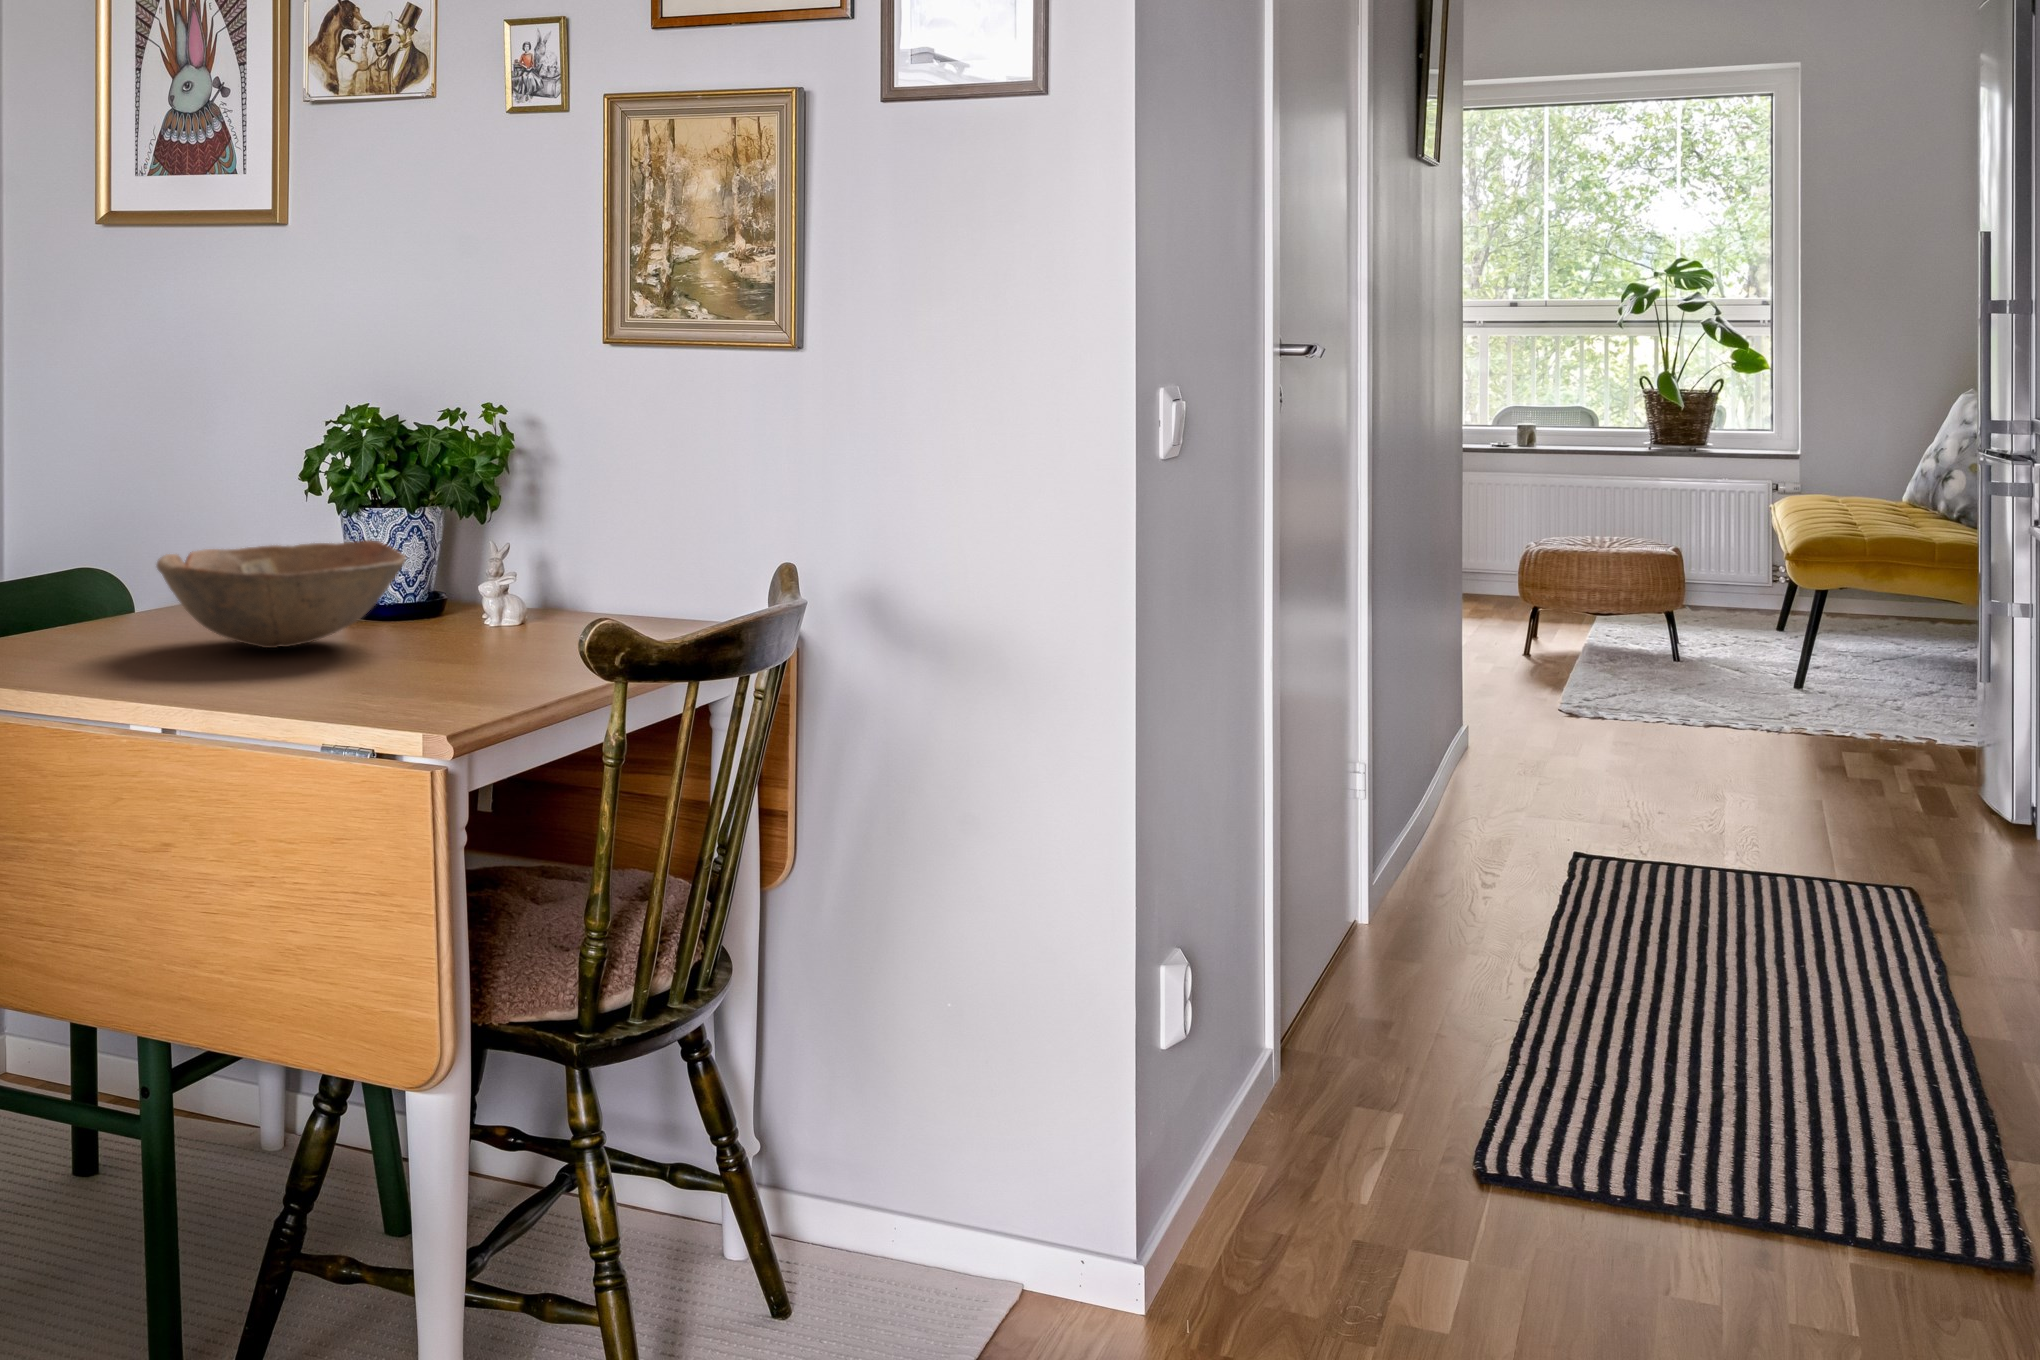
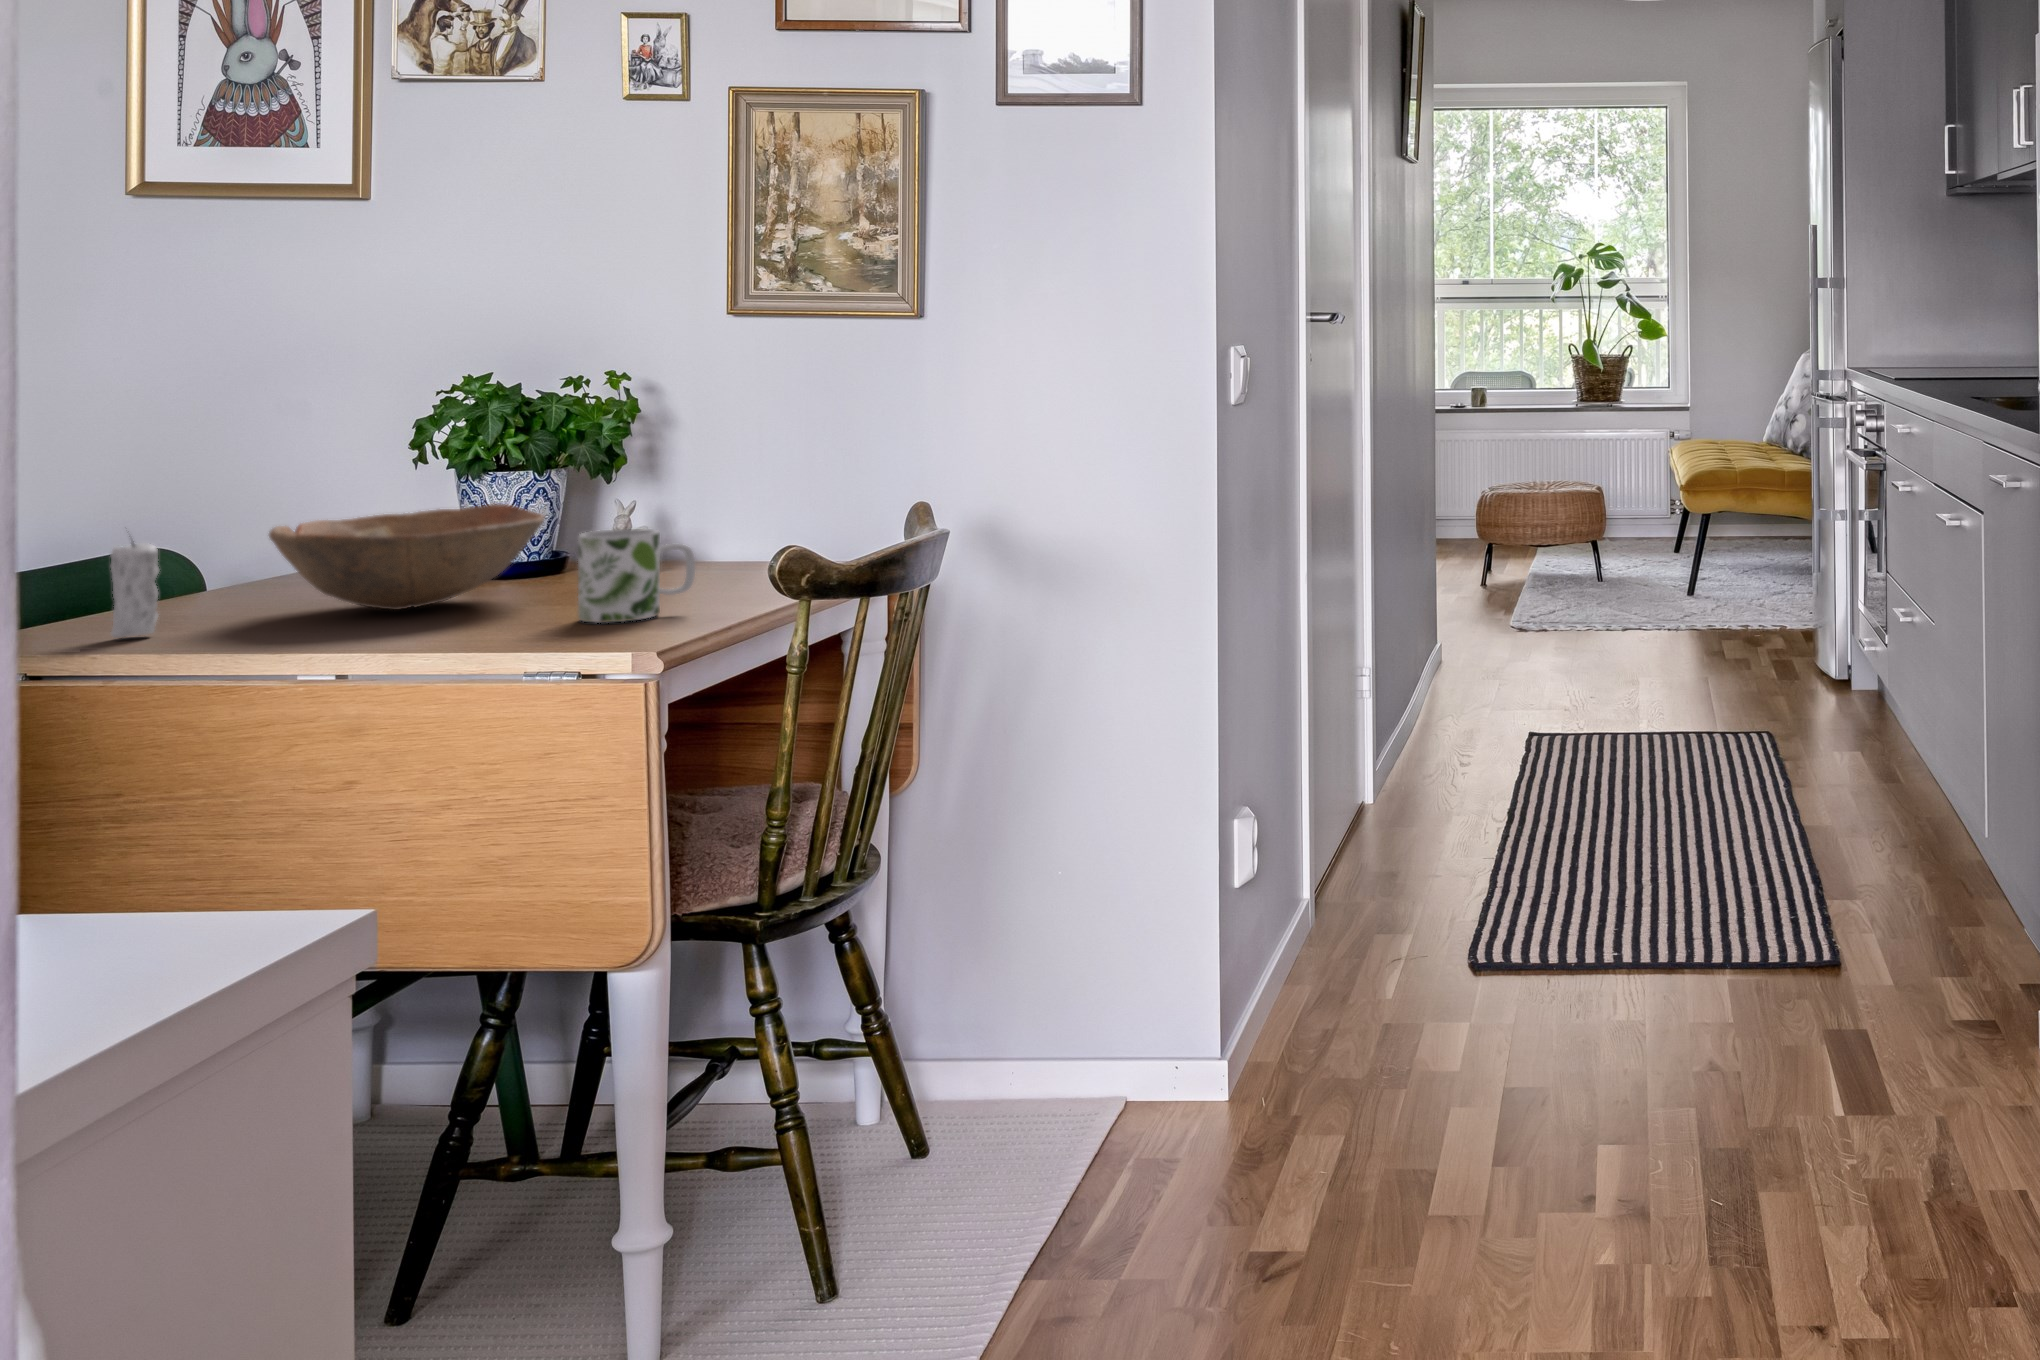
candle: none [20,547,62,659] -> present [111,541,159,638]
mug: none [421,580,537,684] -> present [578,529,695,623]

